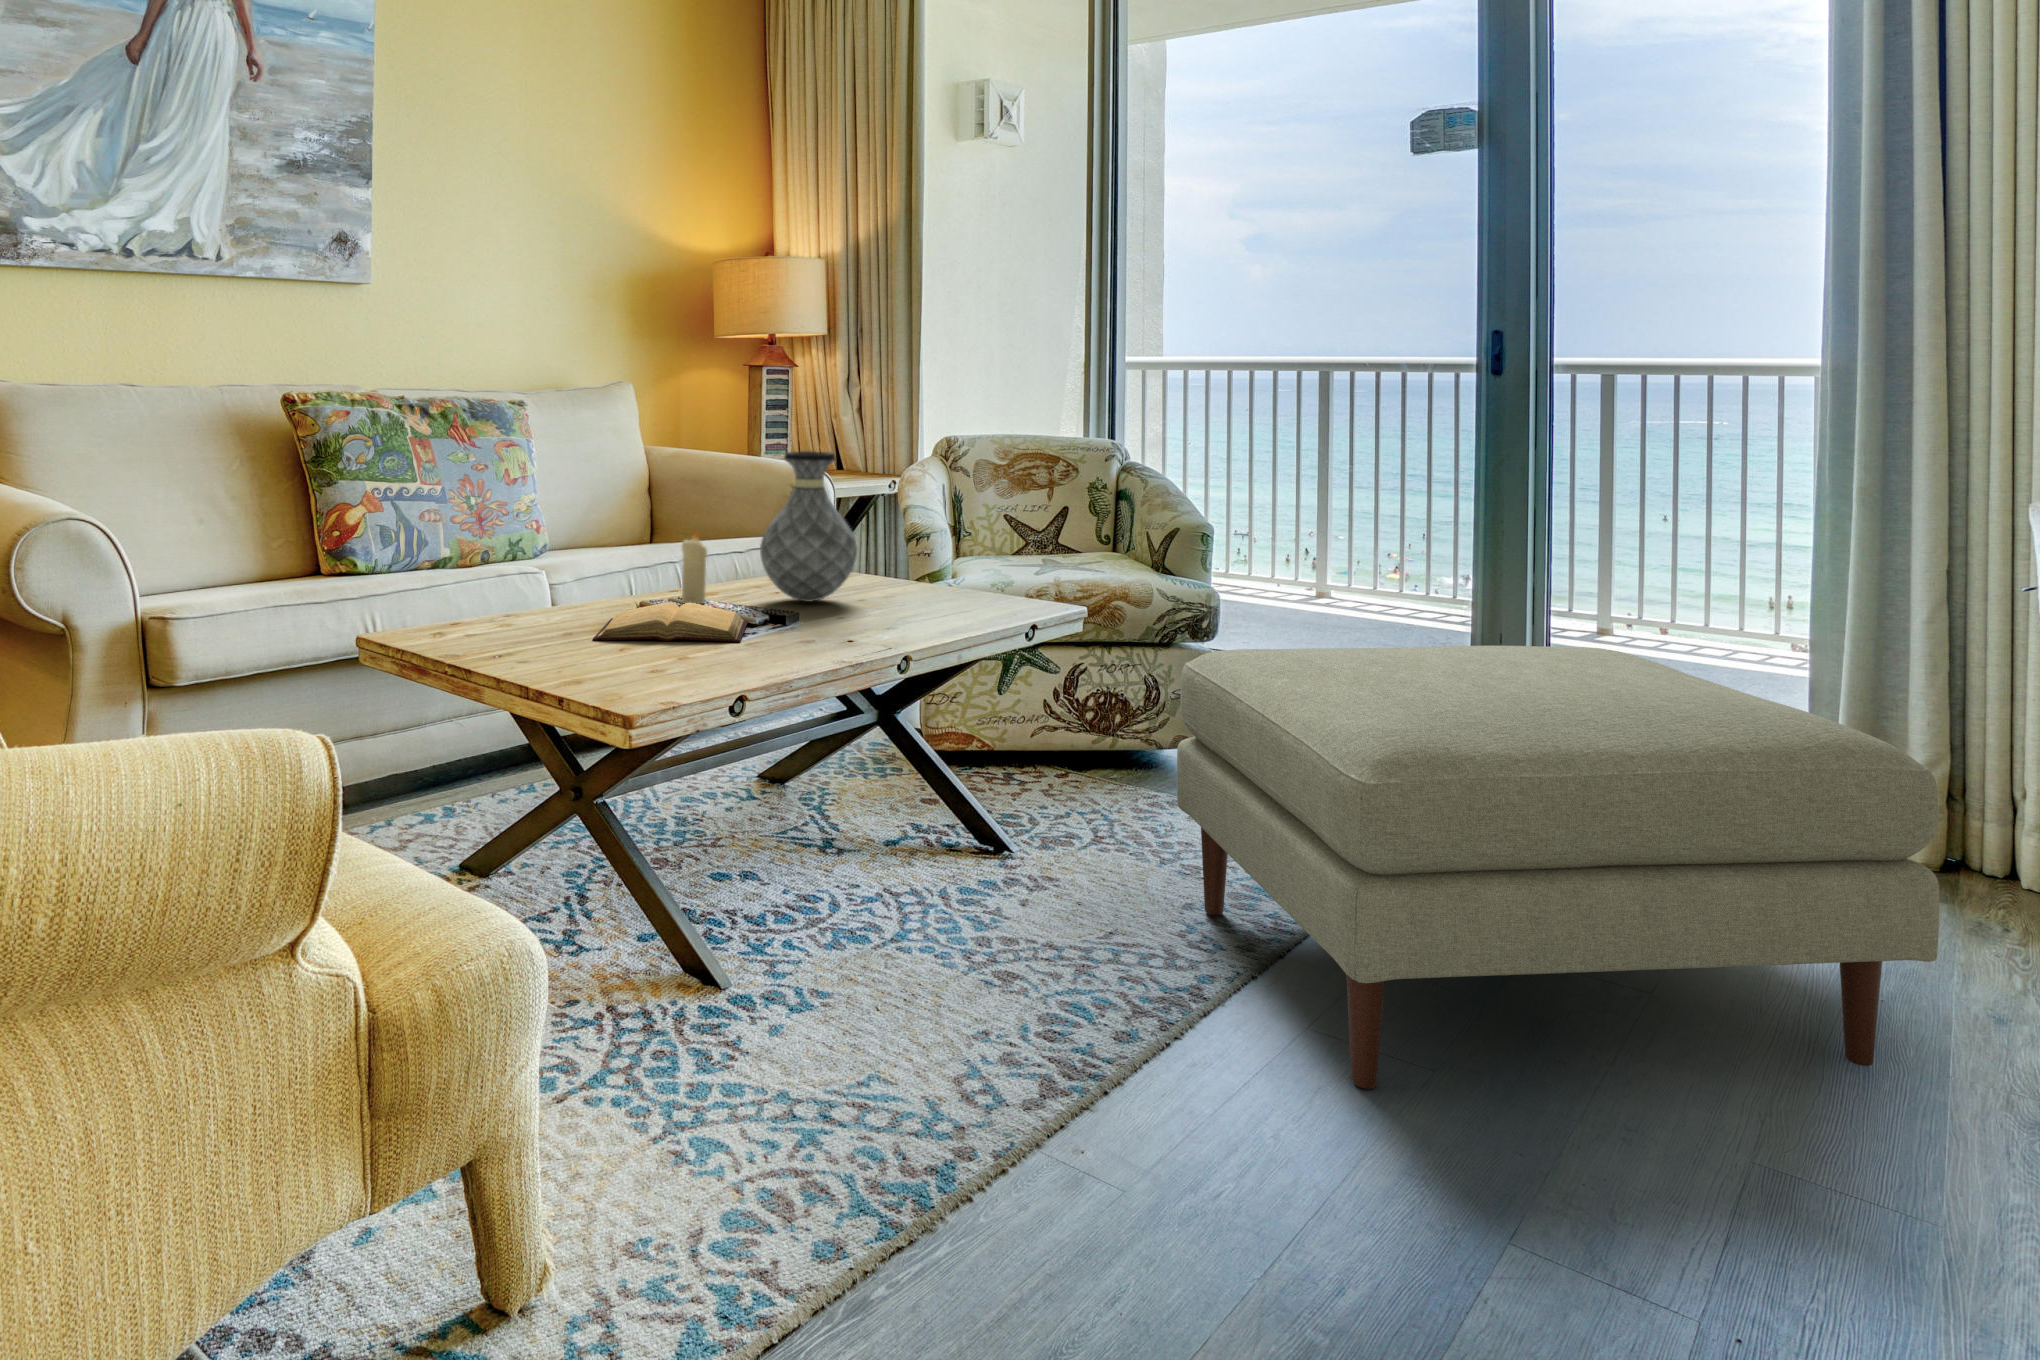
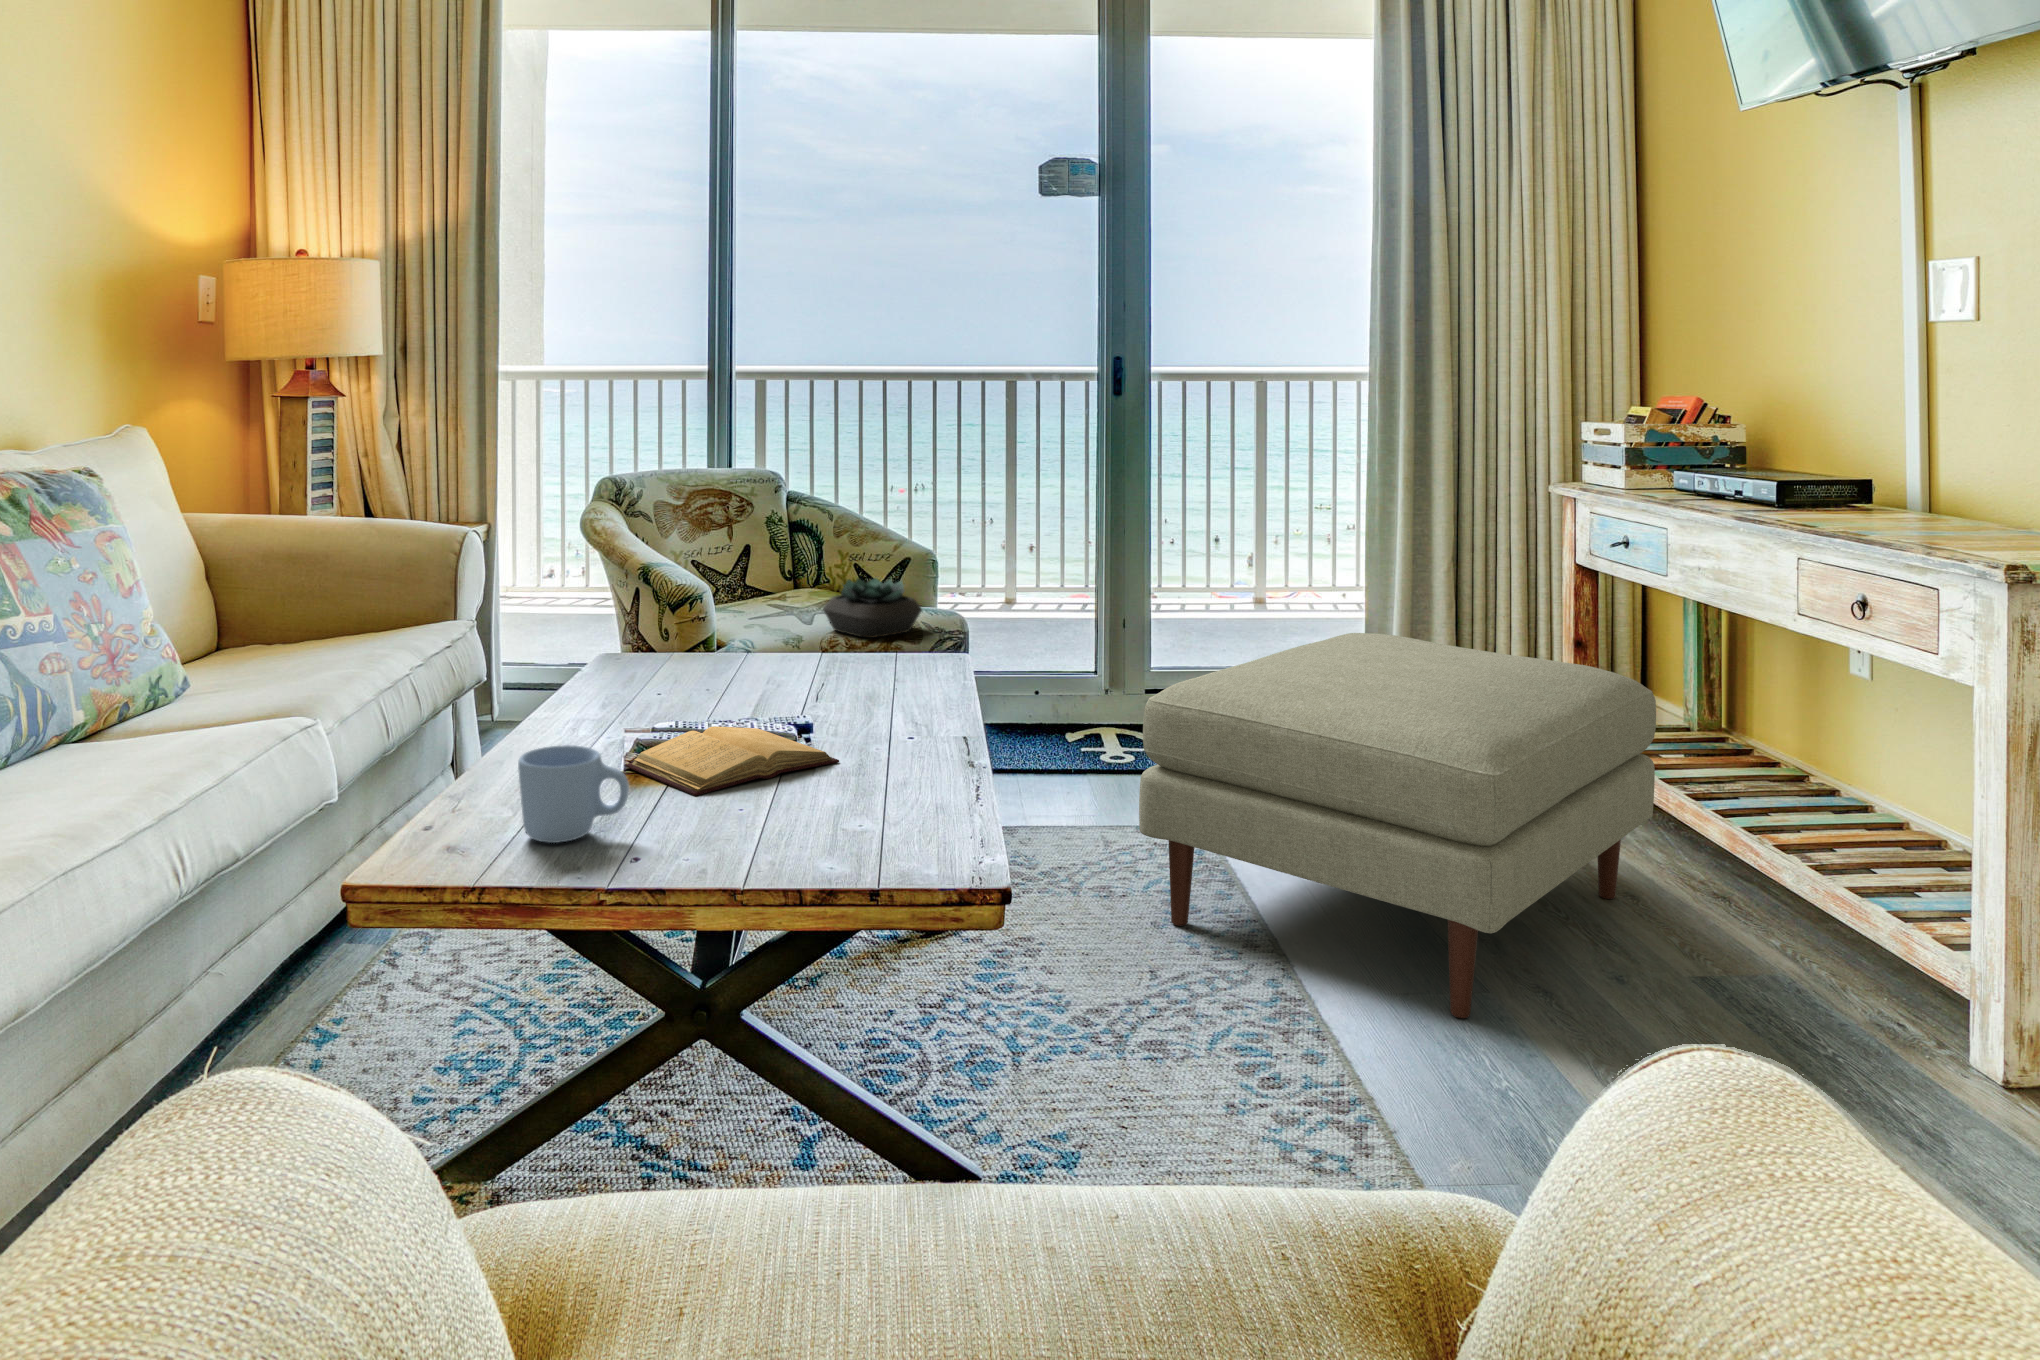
vase: present [760,451,857,602] -> none [674,523,790,701]
succulent plant: none [1033,530,1119,586] -> present [823,578,922,638]
candle: present [682,531,707,604] -> none [612,633,644,729]
mug: none [426,577,490,644] -> present [518,745,629,843]

